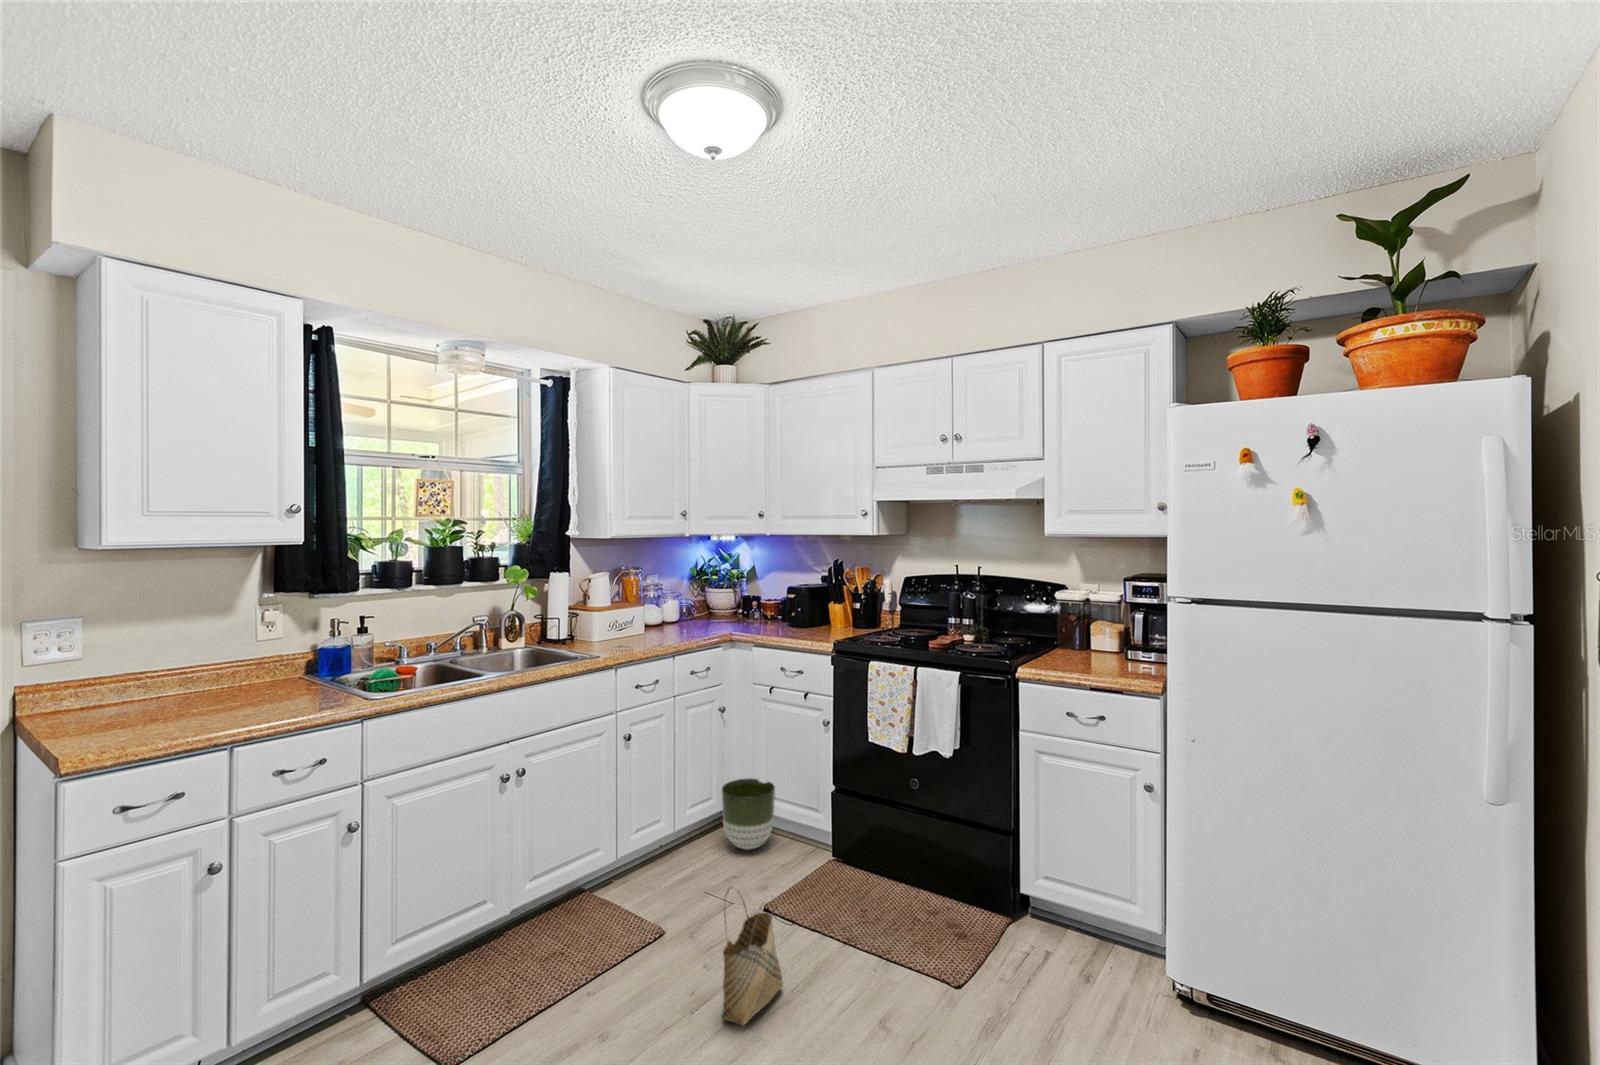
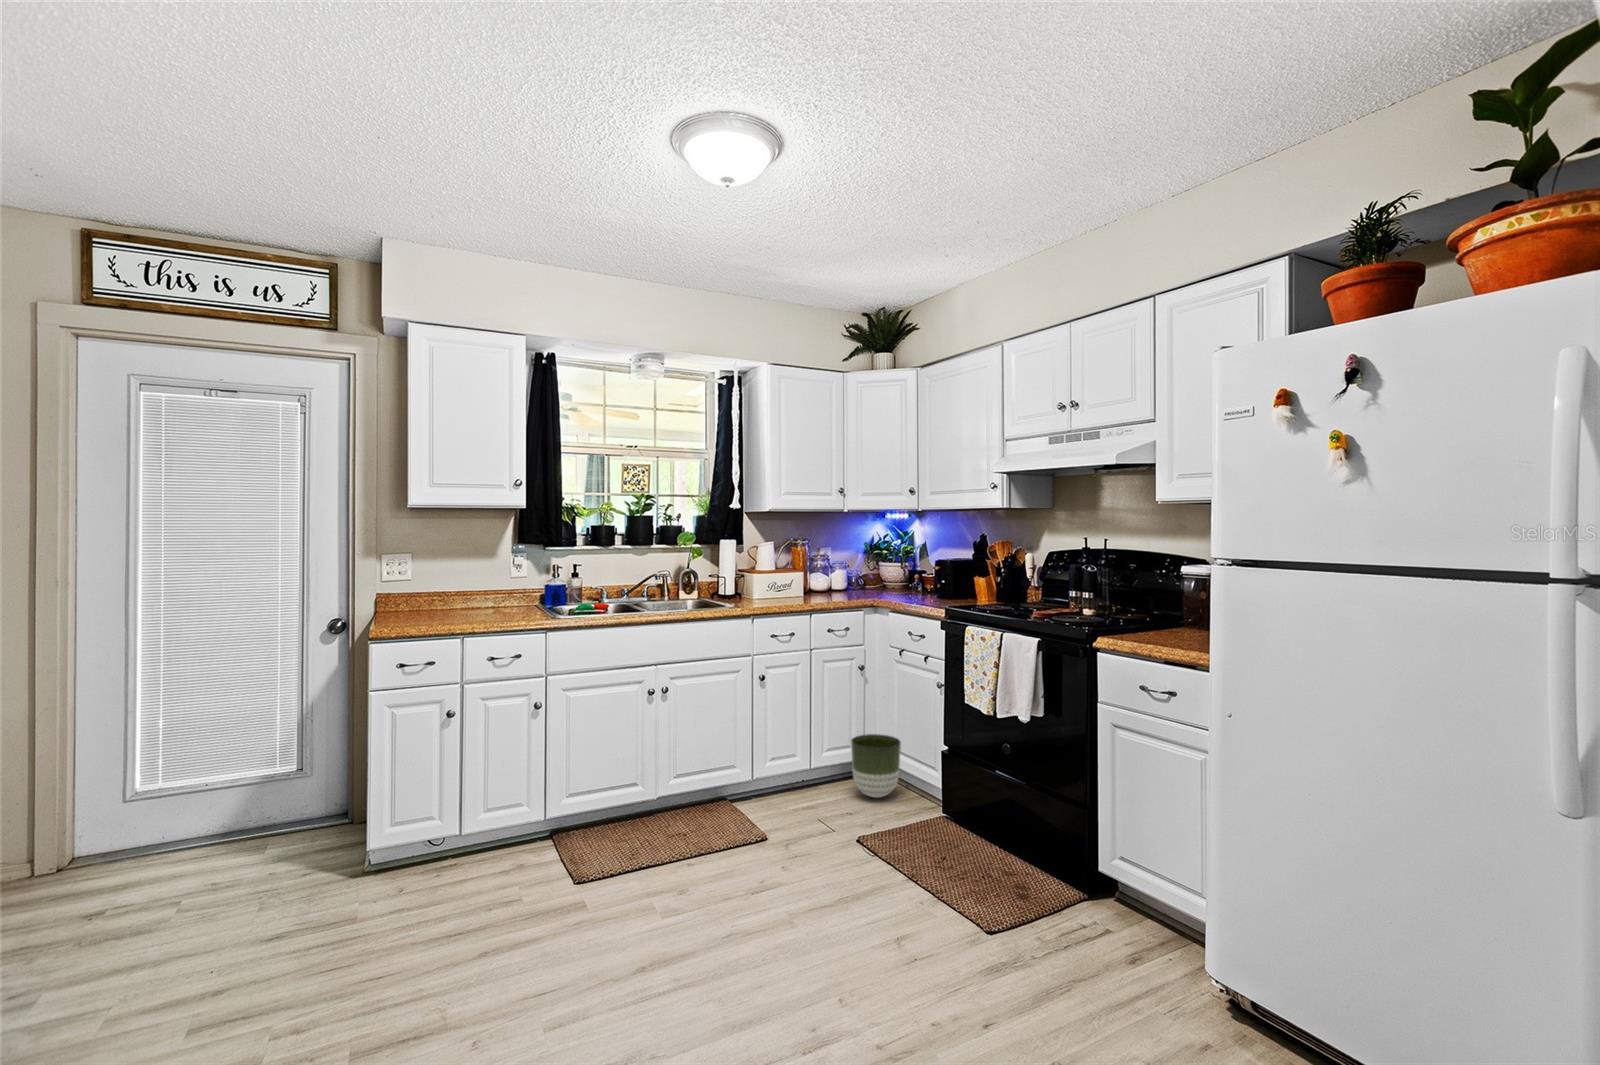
woven basket: present [722,888,783,1026] -> none [768,797,830,909]

